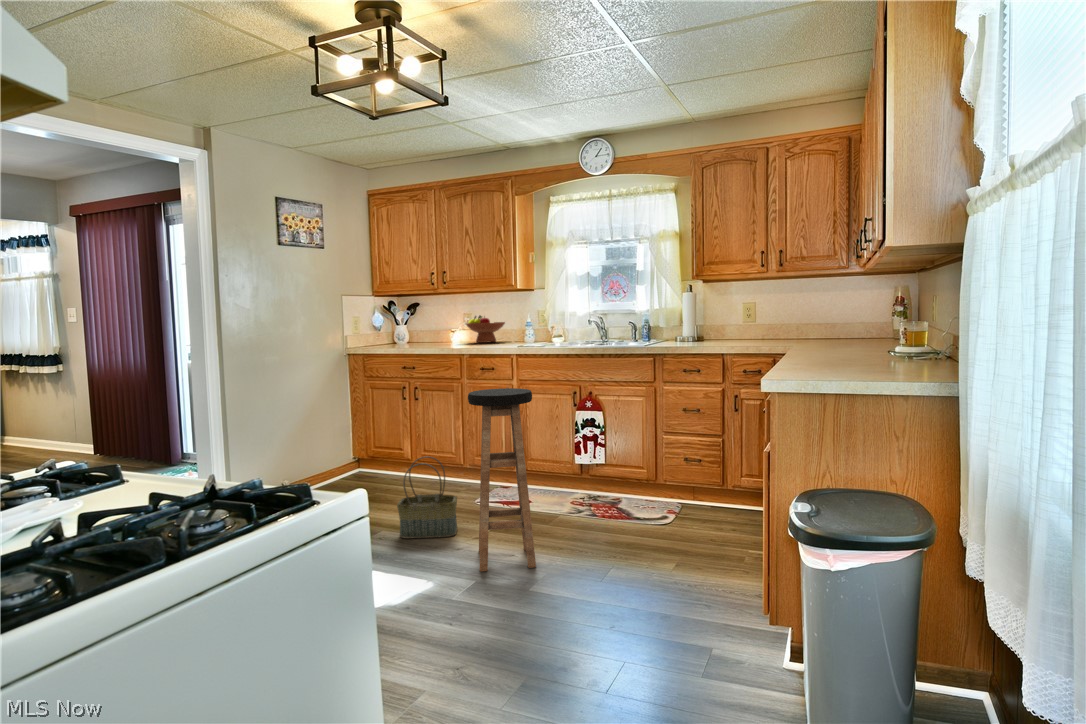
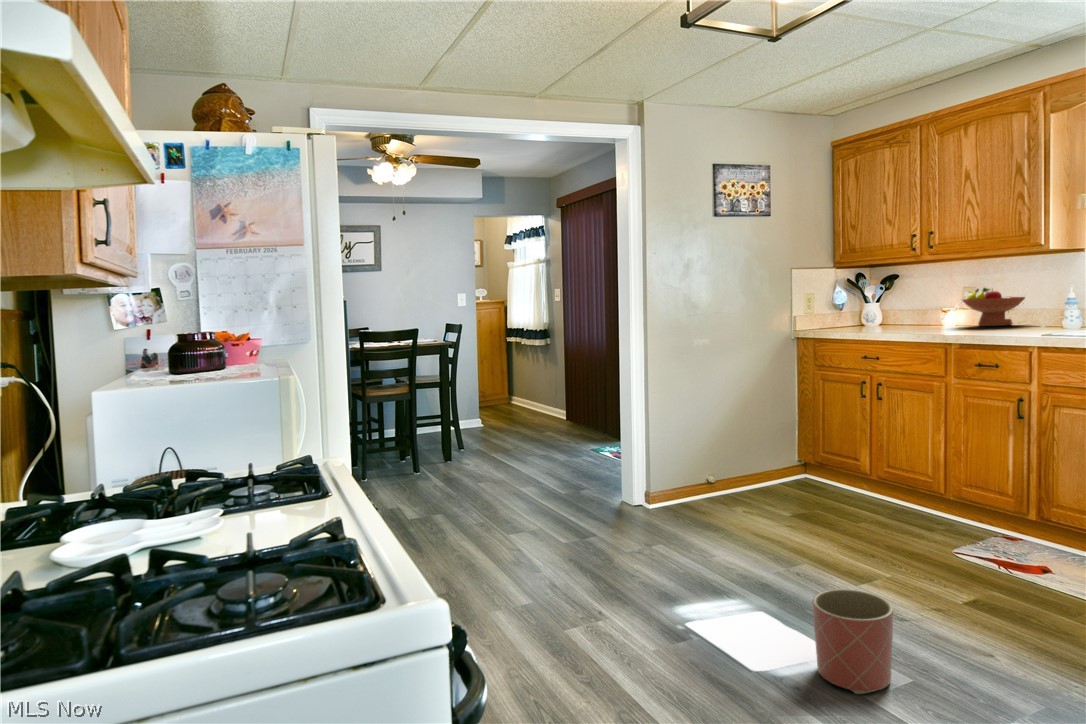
bar stool: present [468,388,536,572] -> none [919,405,1032,688]
basket: present [397,456,457,539] -> none [825,484,913,598]
planter: none [408,528,462,600] -> present [812,589,893,694]

